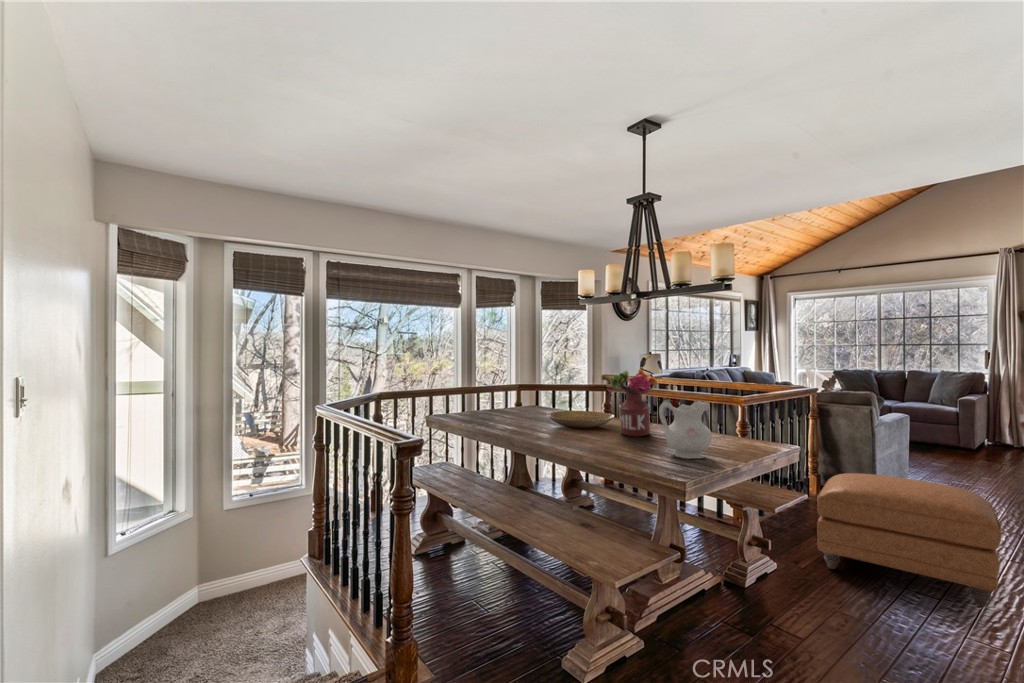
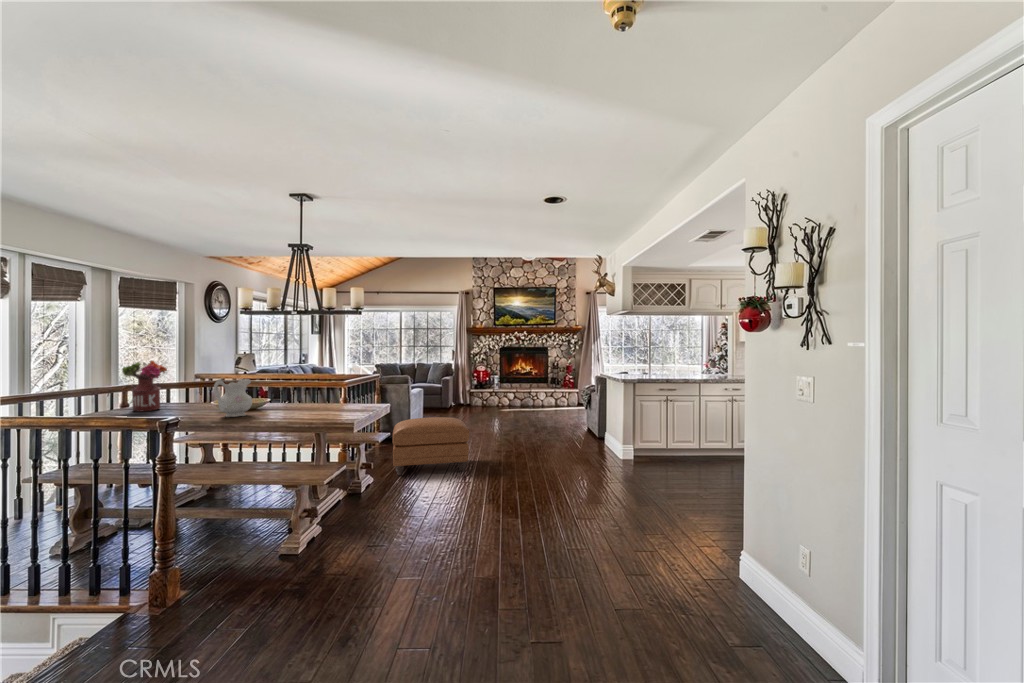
flower arrangement: present [610,369,657,436] -> present [122,361,167,411]
ceramic pitcher: present [659,400,712,459] -> present [214,379,252,417]

